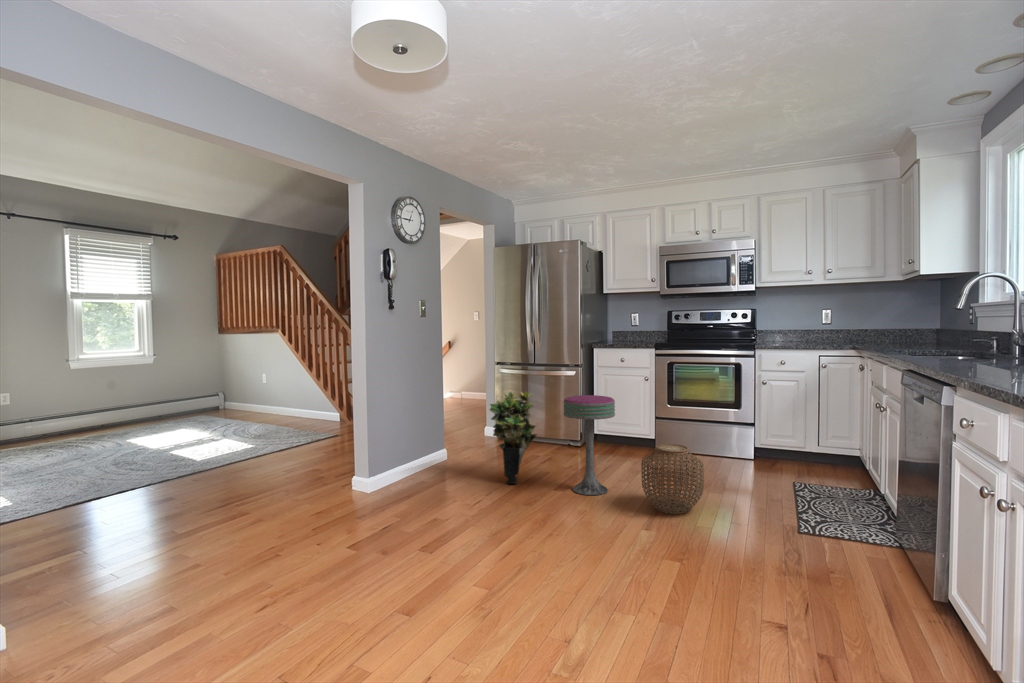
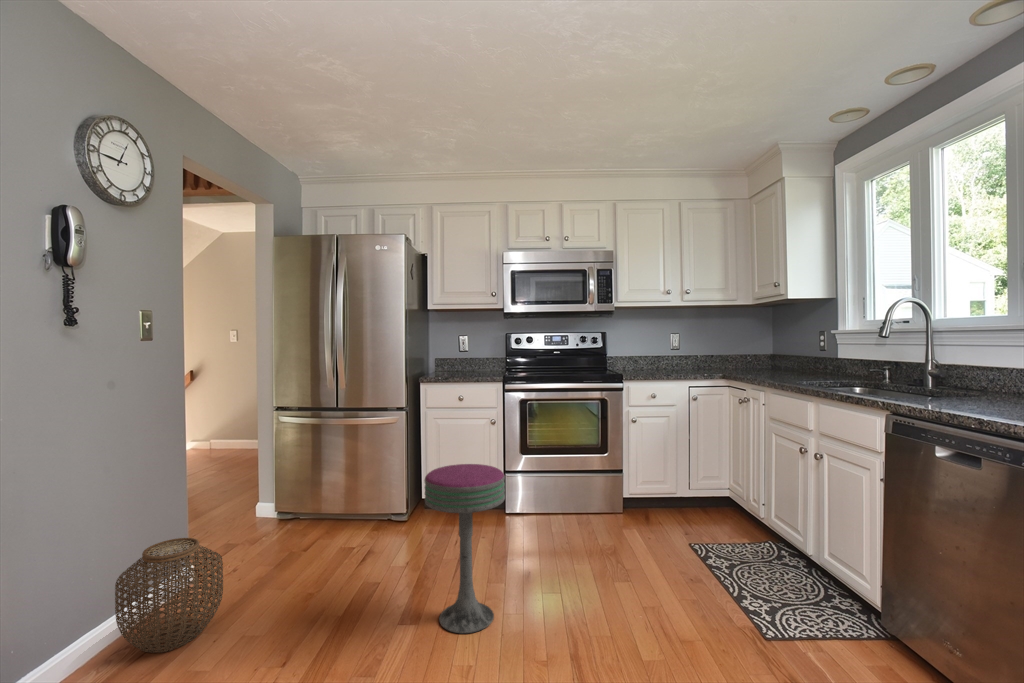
potted plant: present [489,391,537,484] -> none [287,464,376,635]
woven basket: present [641,444,704,514] -> present [115,538,223,653]

